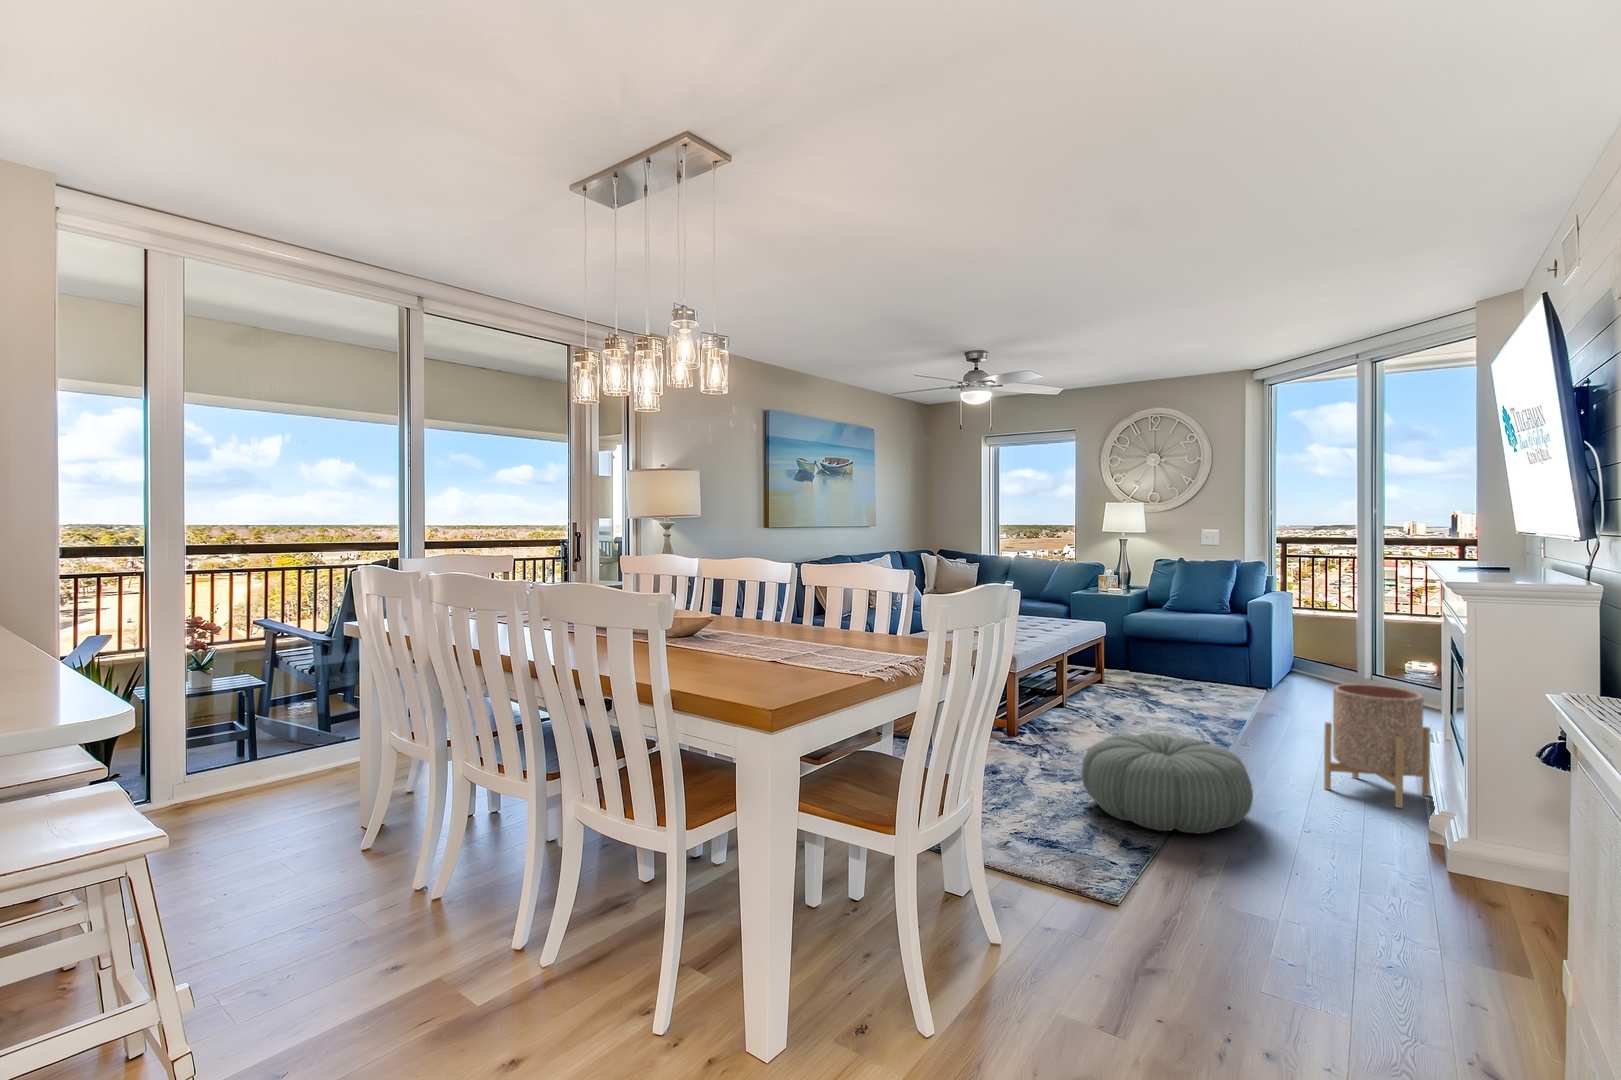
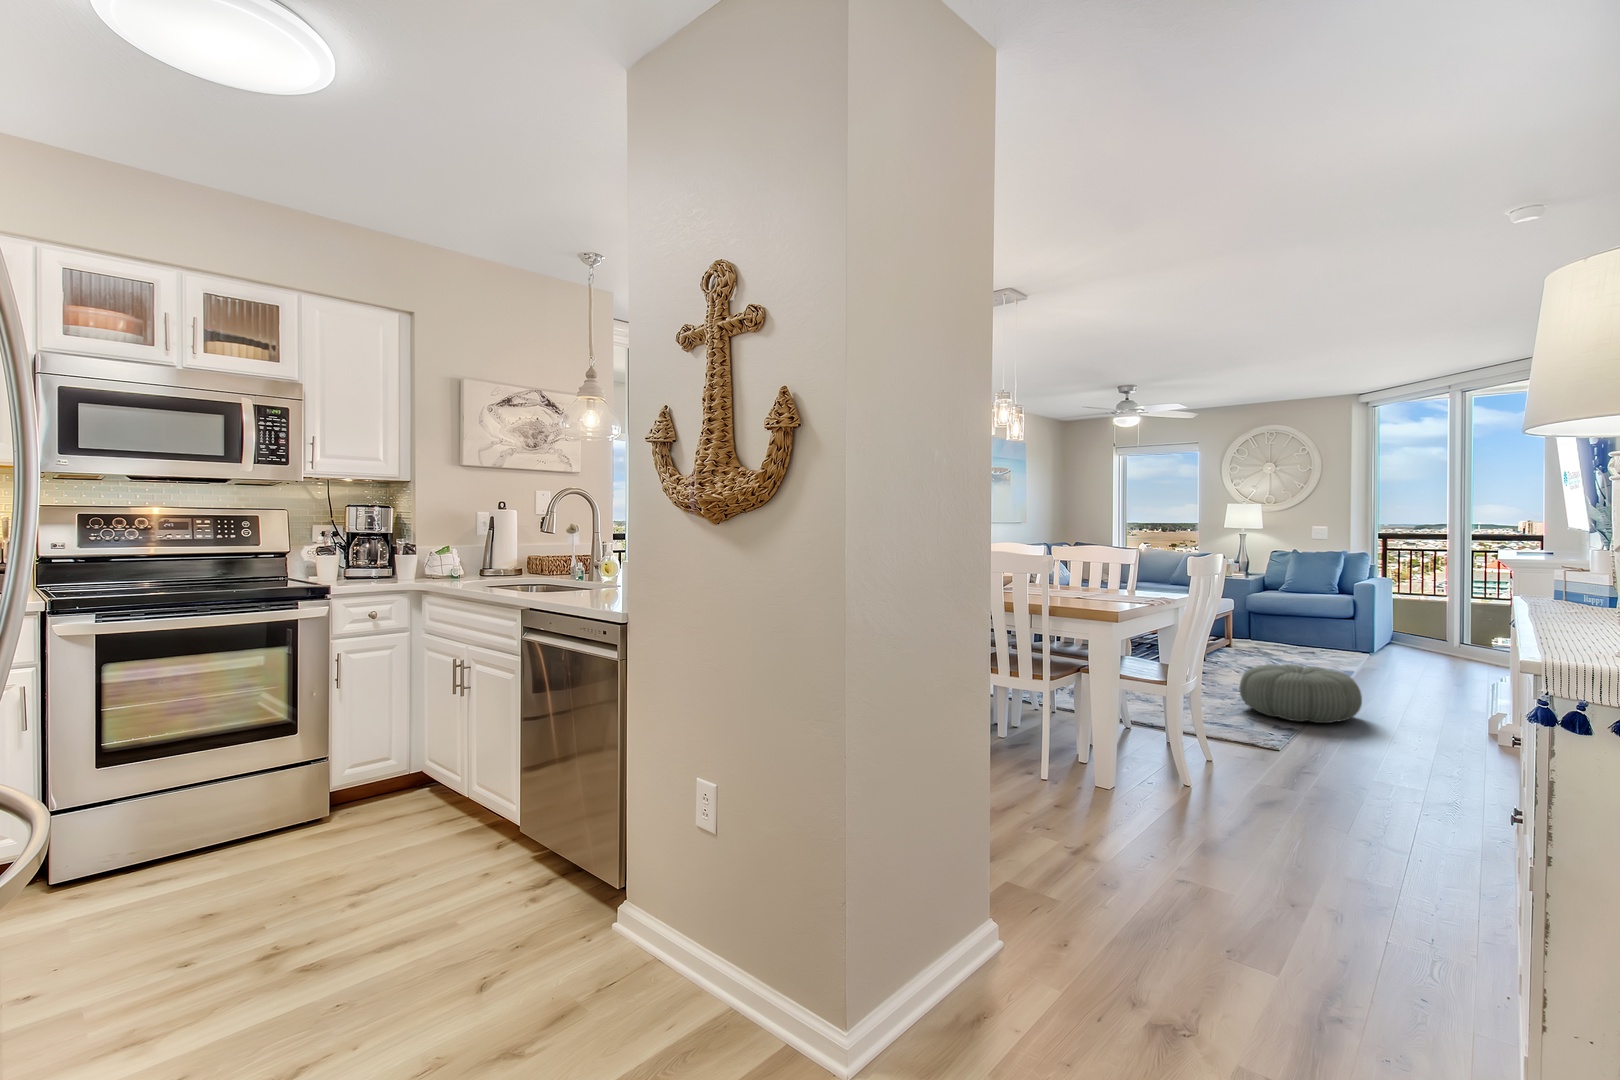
planter: present [1324,684,1431,808] -> none [1413,635,1492,716]

